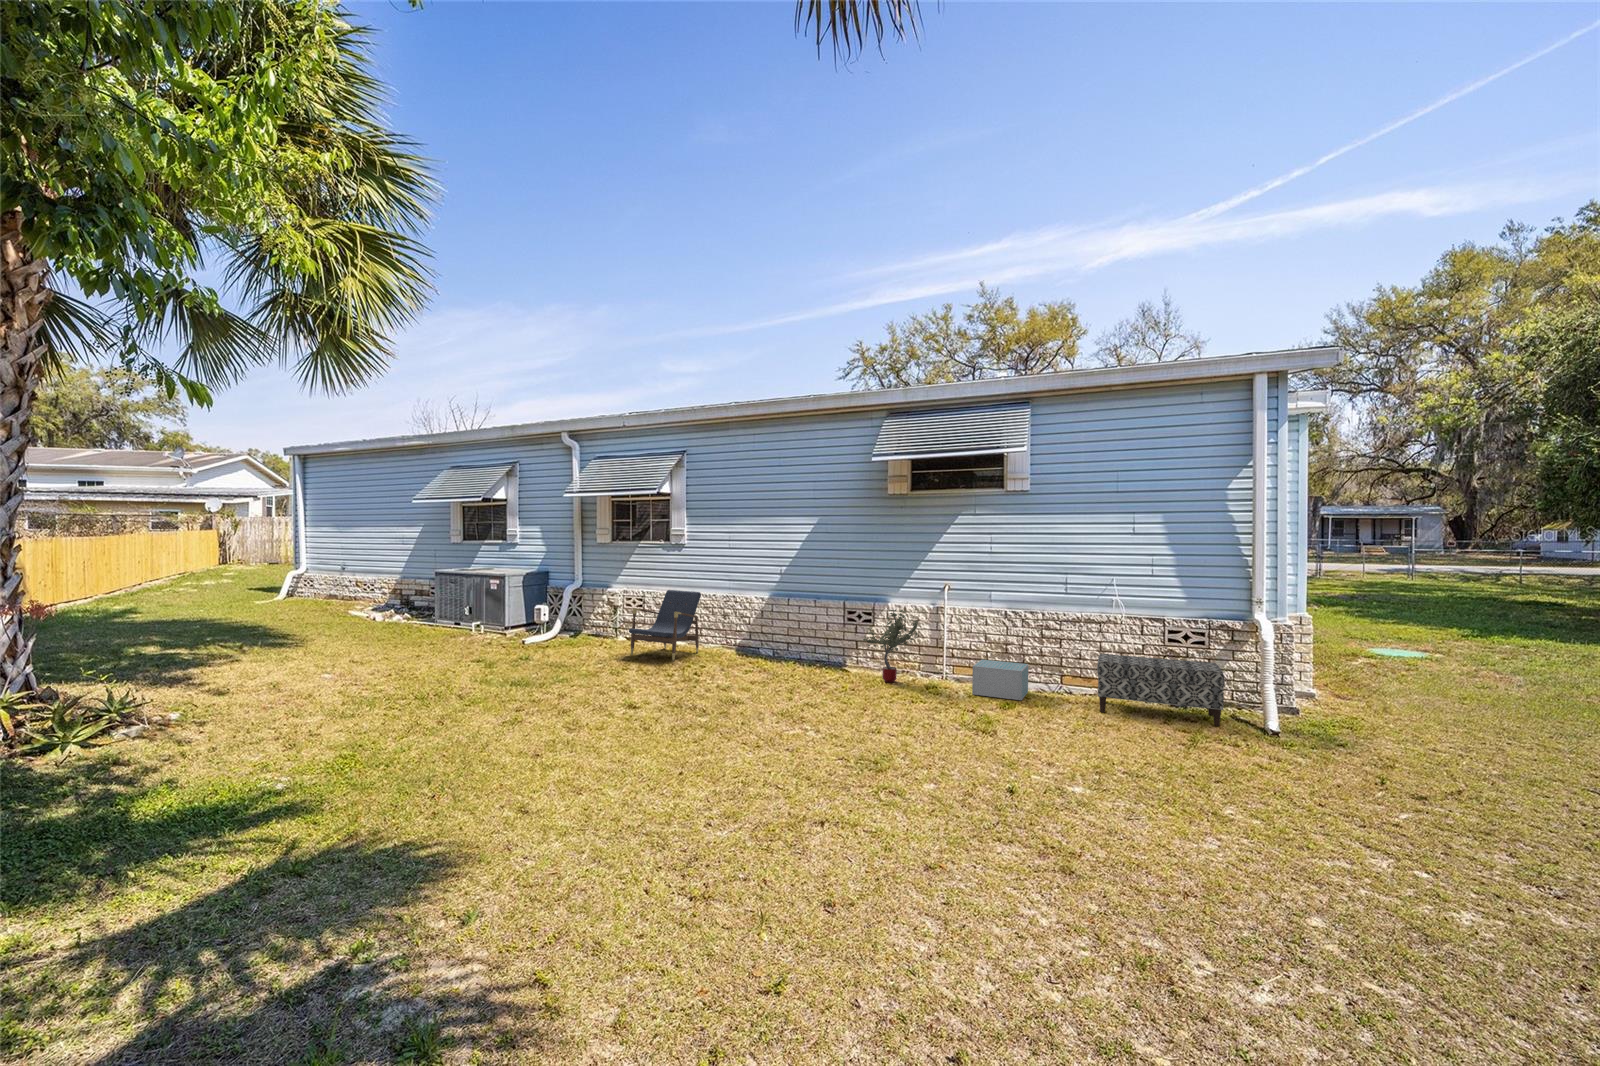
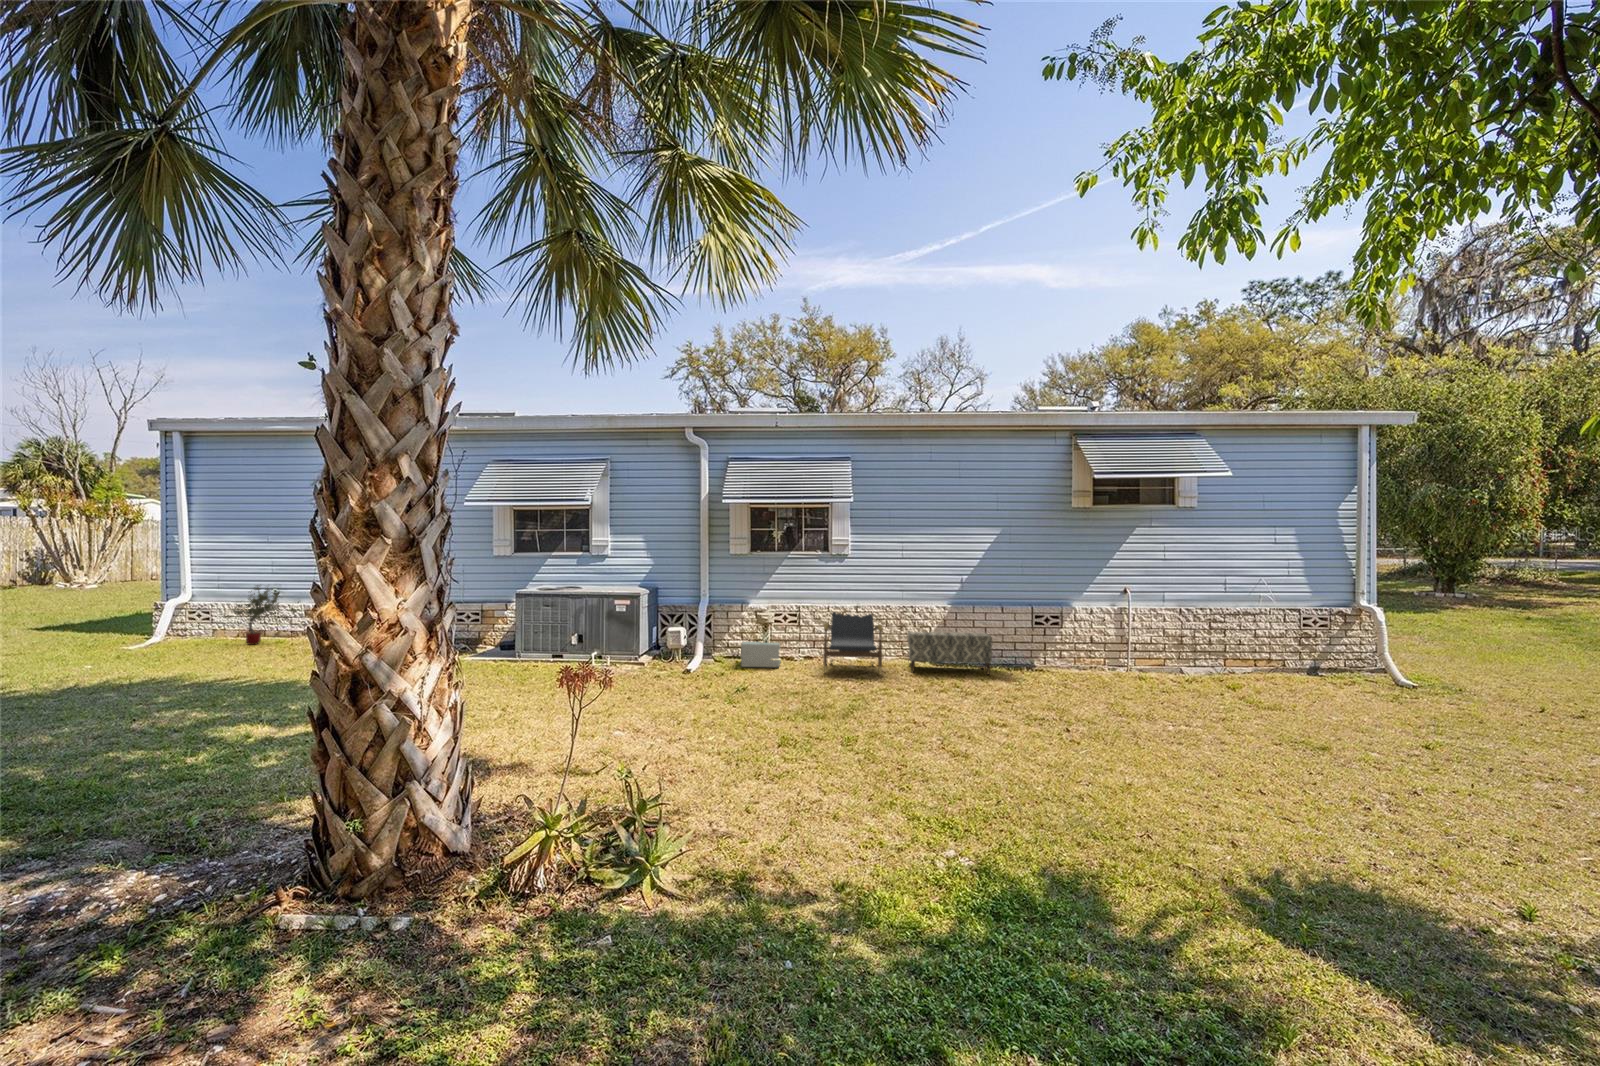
potted tree: present [863,610,919,683] -> present [233,585,280,645]
bench: present [1097,654,1224,726] -> present [908,630,992,675]
storage box: present [972,660,1028,700] -> present [741,642,780,667]

